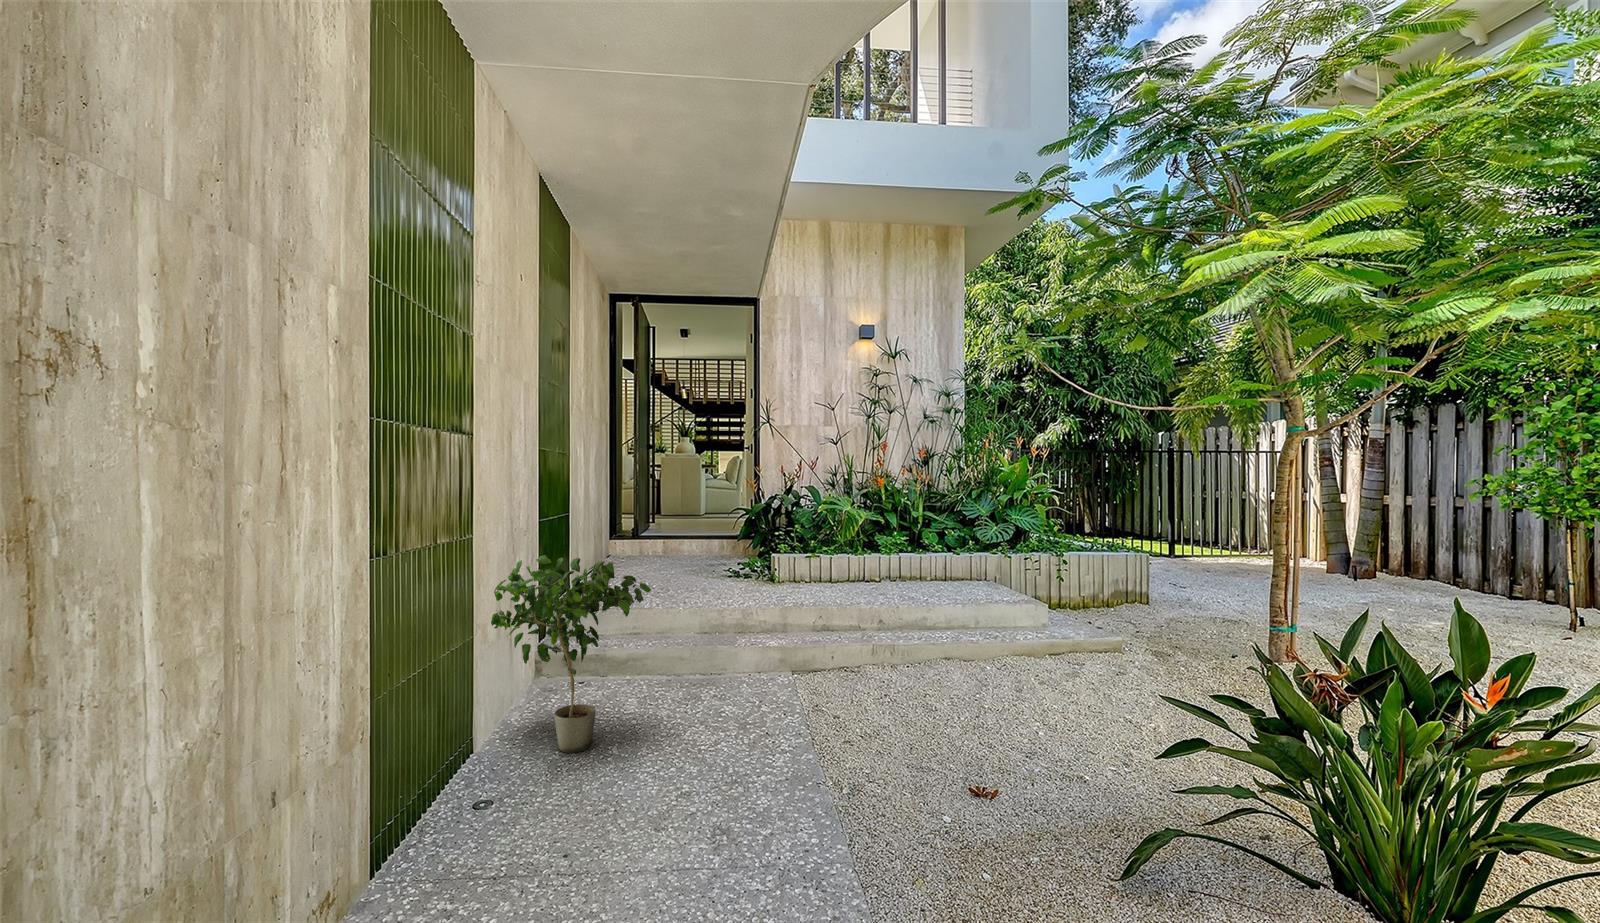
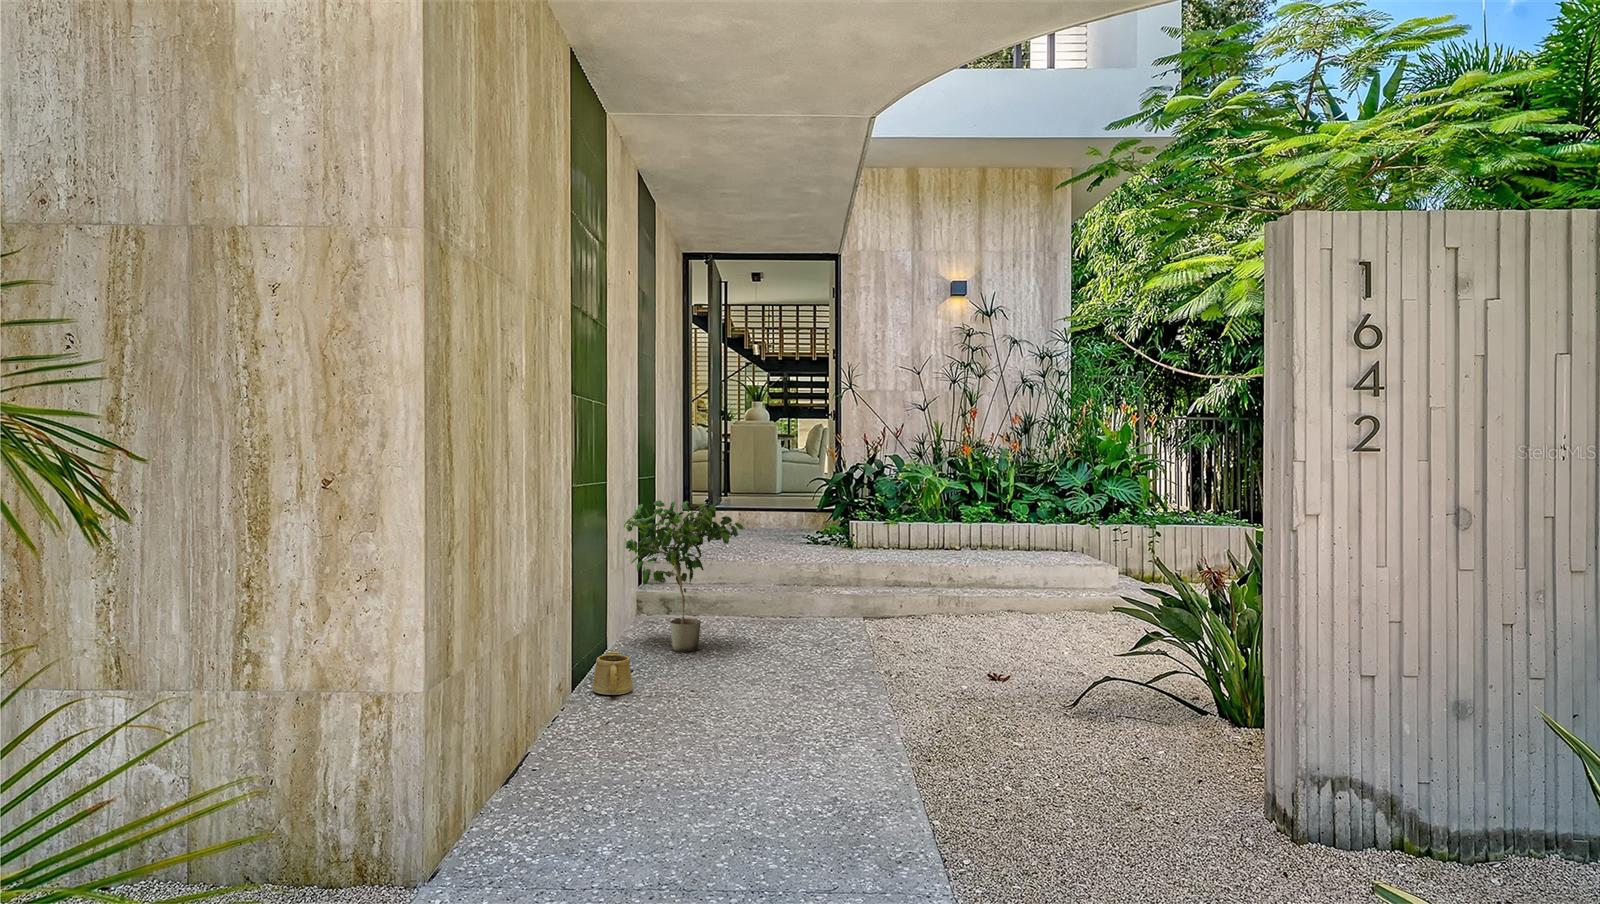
watering can: none [401,798,469,884] -> present [592,652,633,695]

